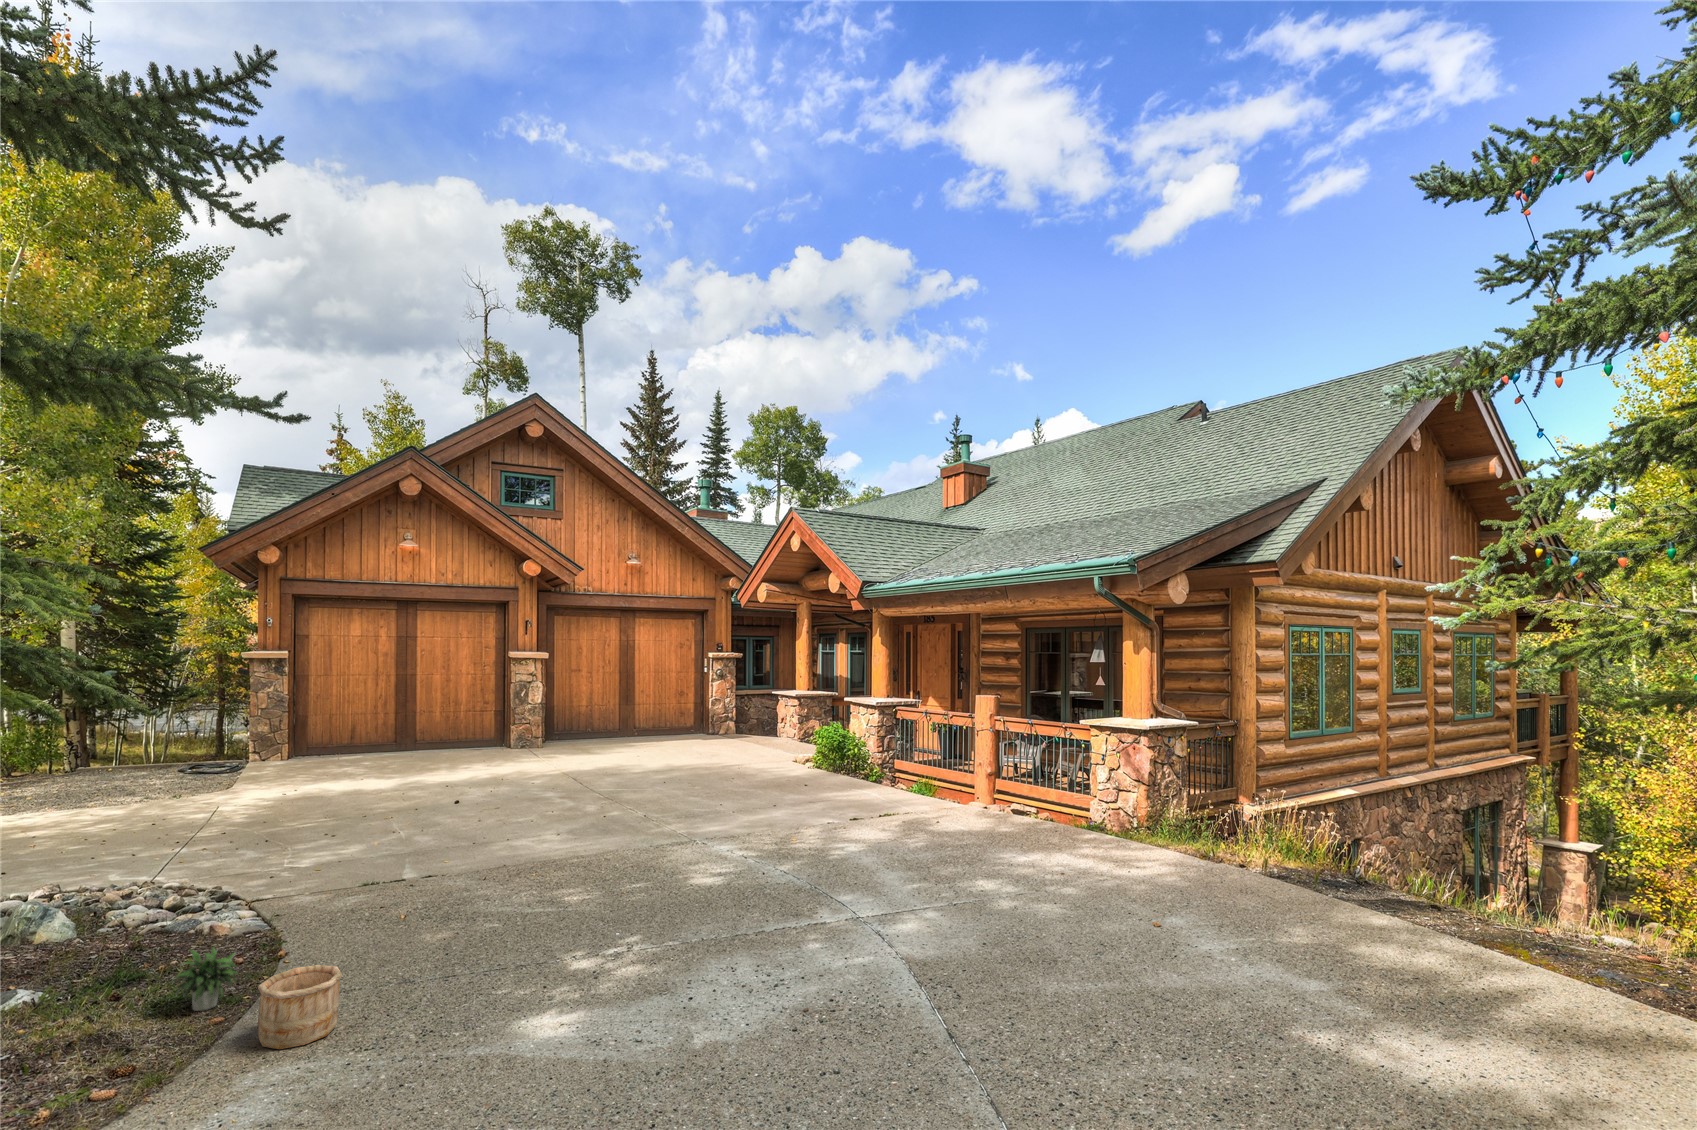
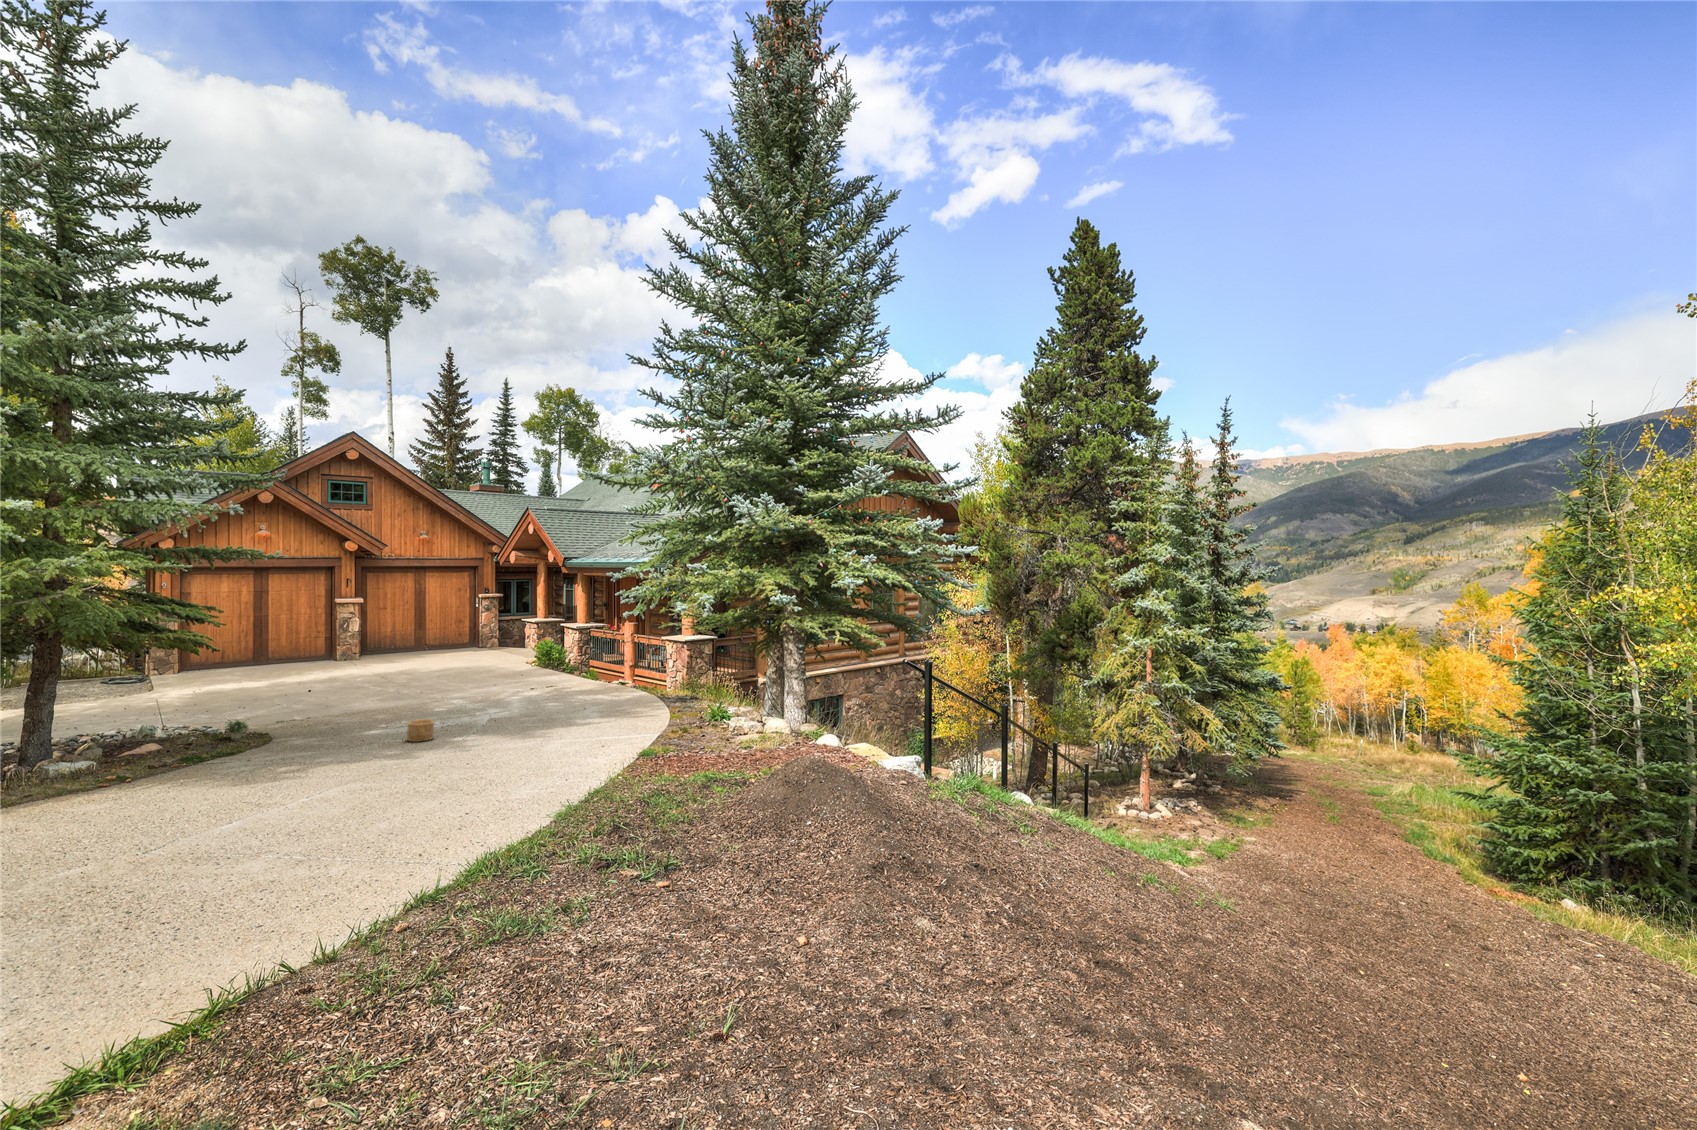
wooden bucket: present [258,965,342,1049] -> present [407,719,434,742]

